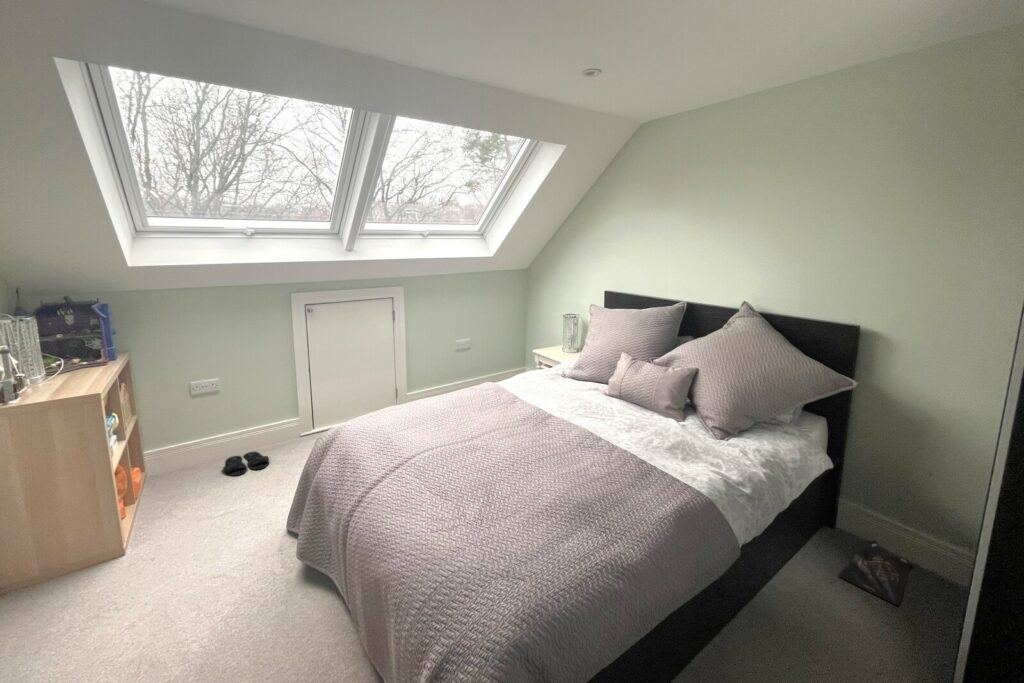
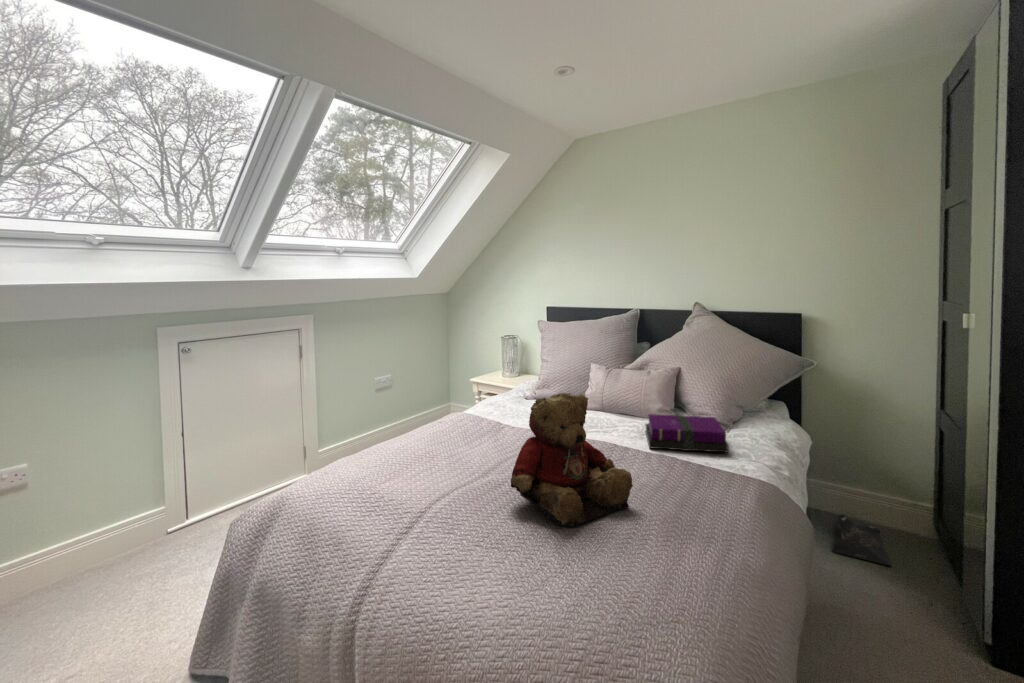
teddy bear: none [456,393,561,508] -> present [511,393,633,527]
notebook: none [626,412,708,462] -> present [645,414,729,452]
slippers: present [223,452,269,476] -> none [76,545,150,583]

